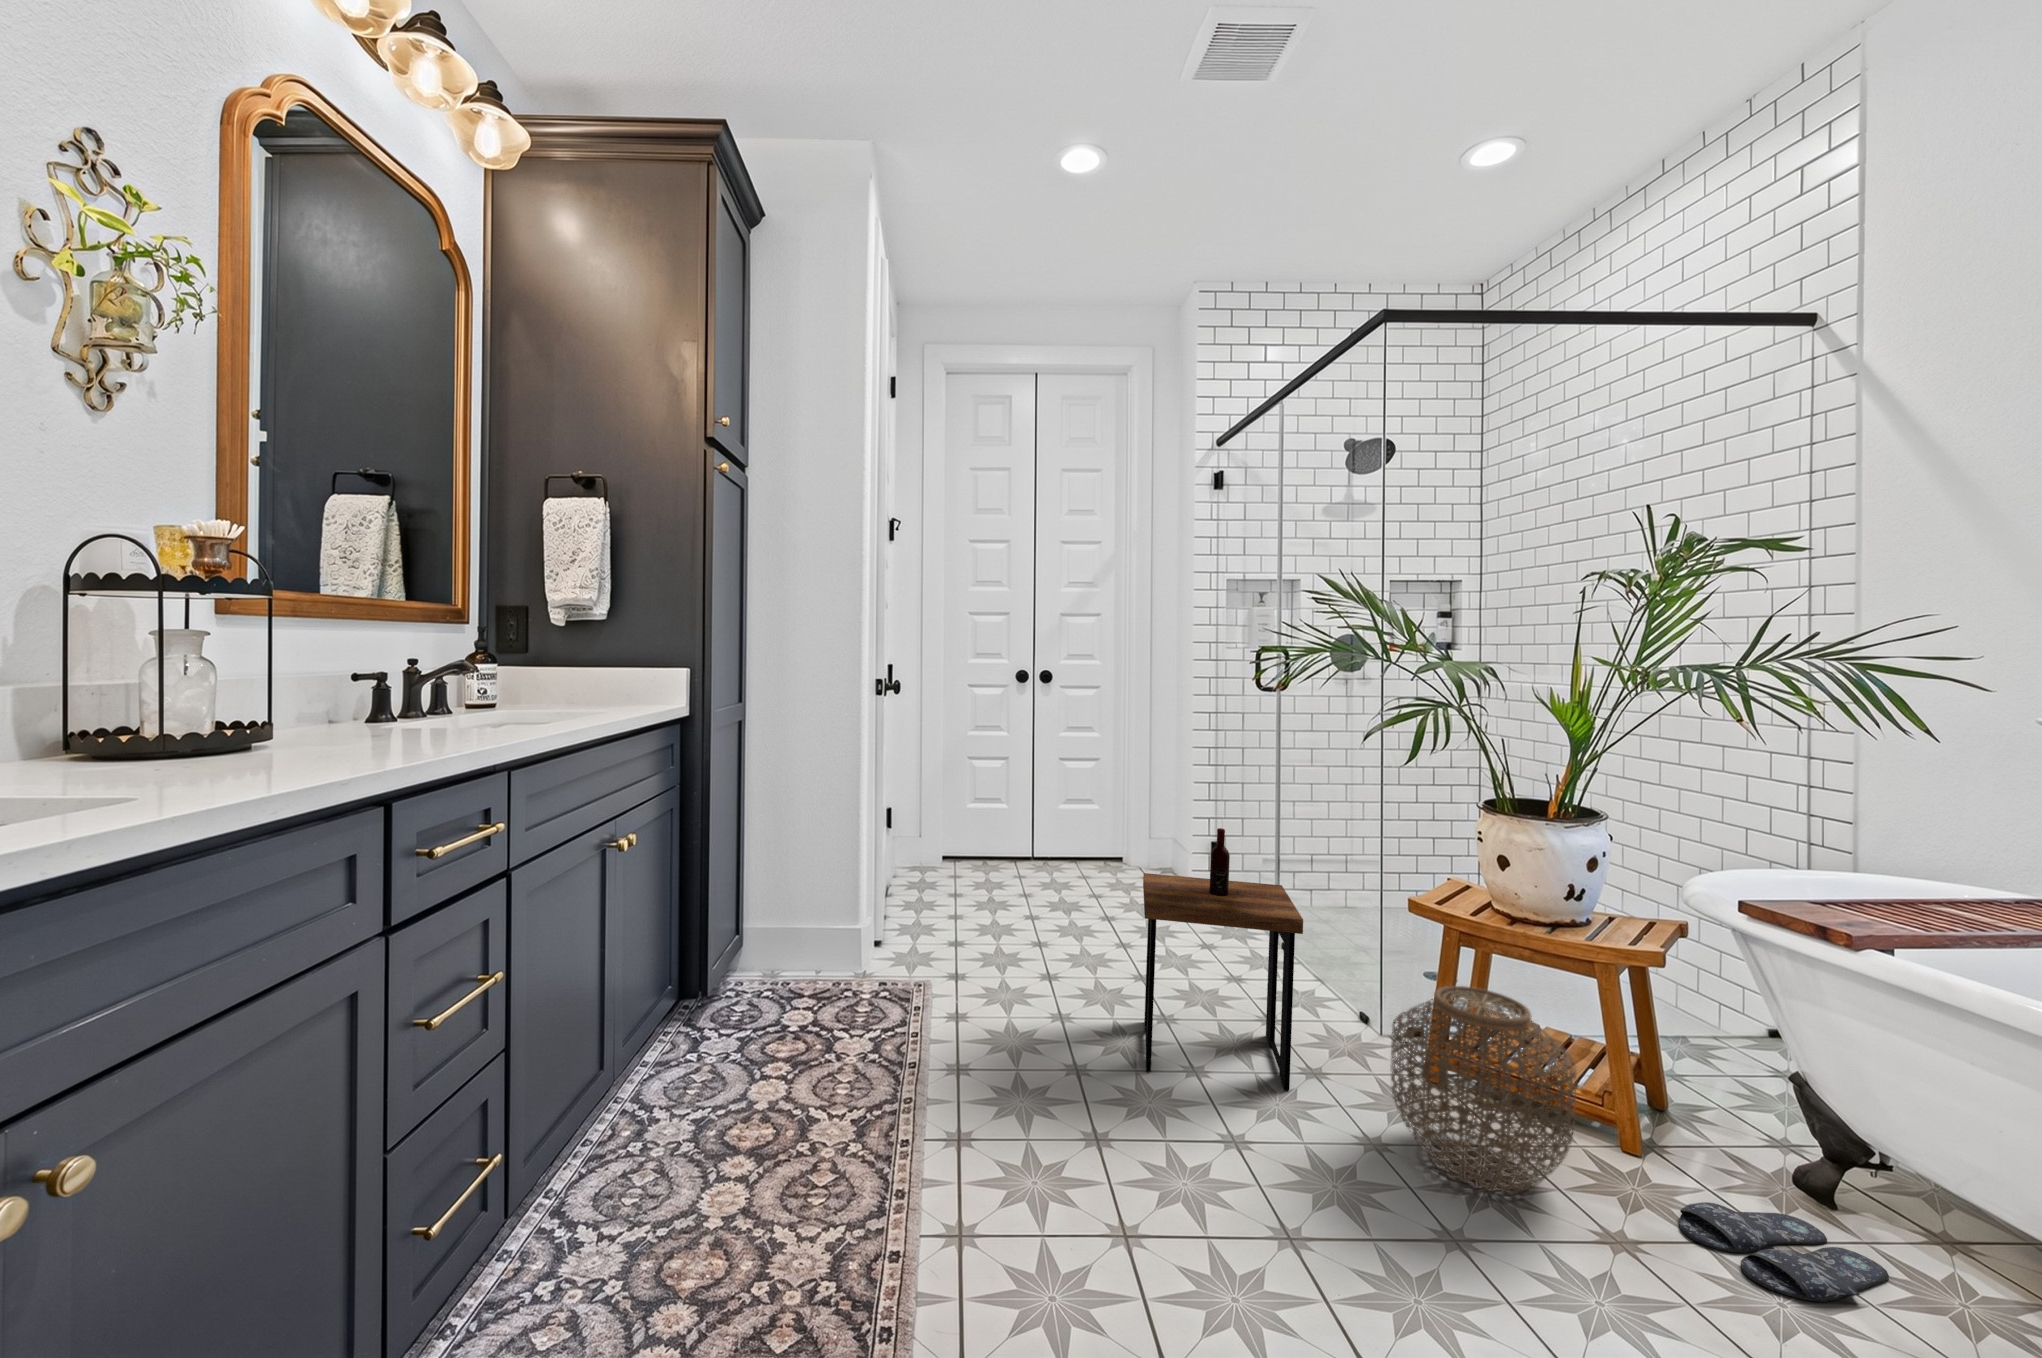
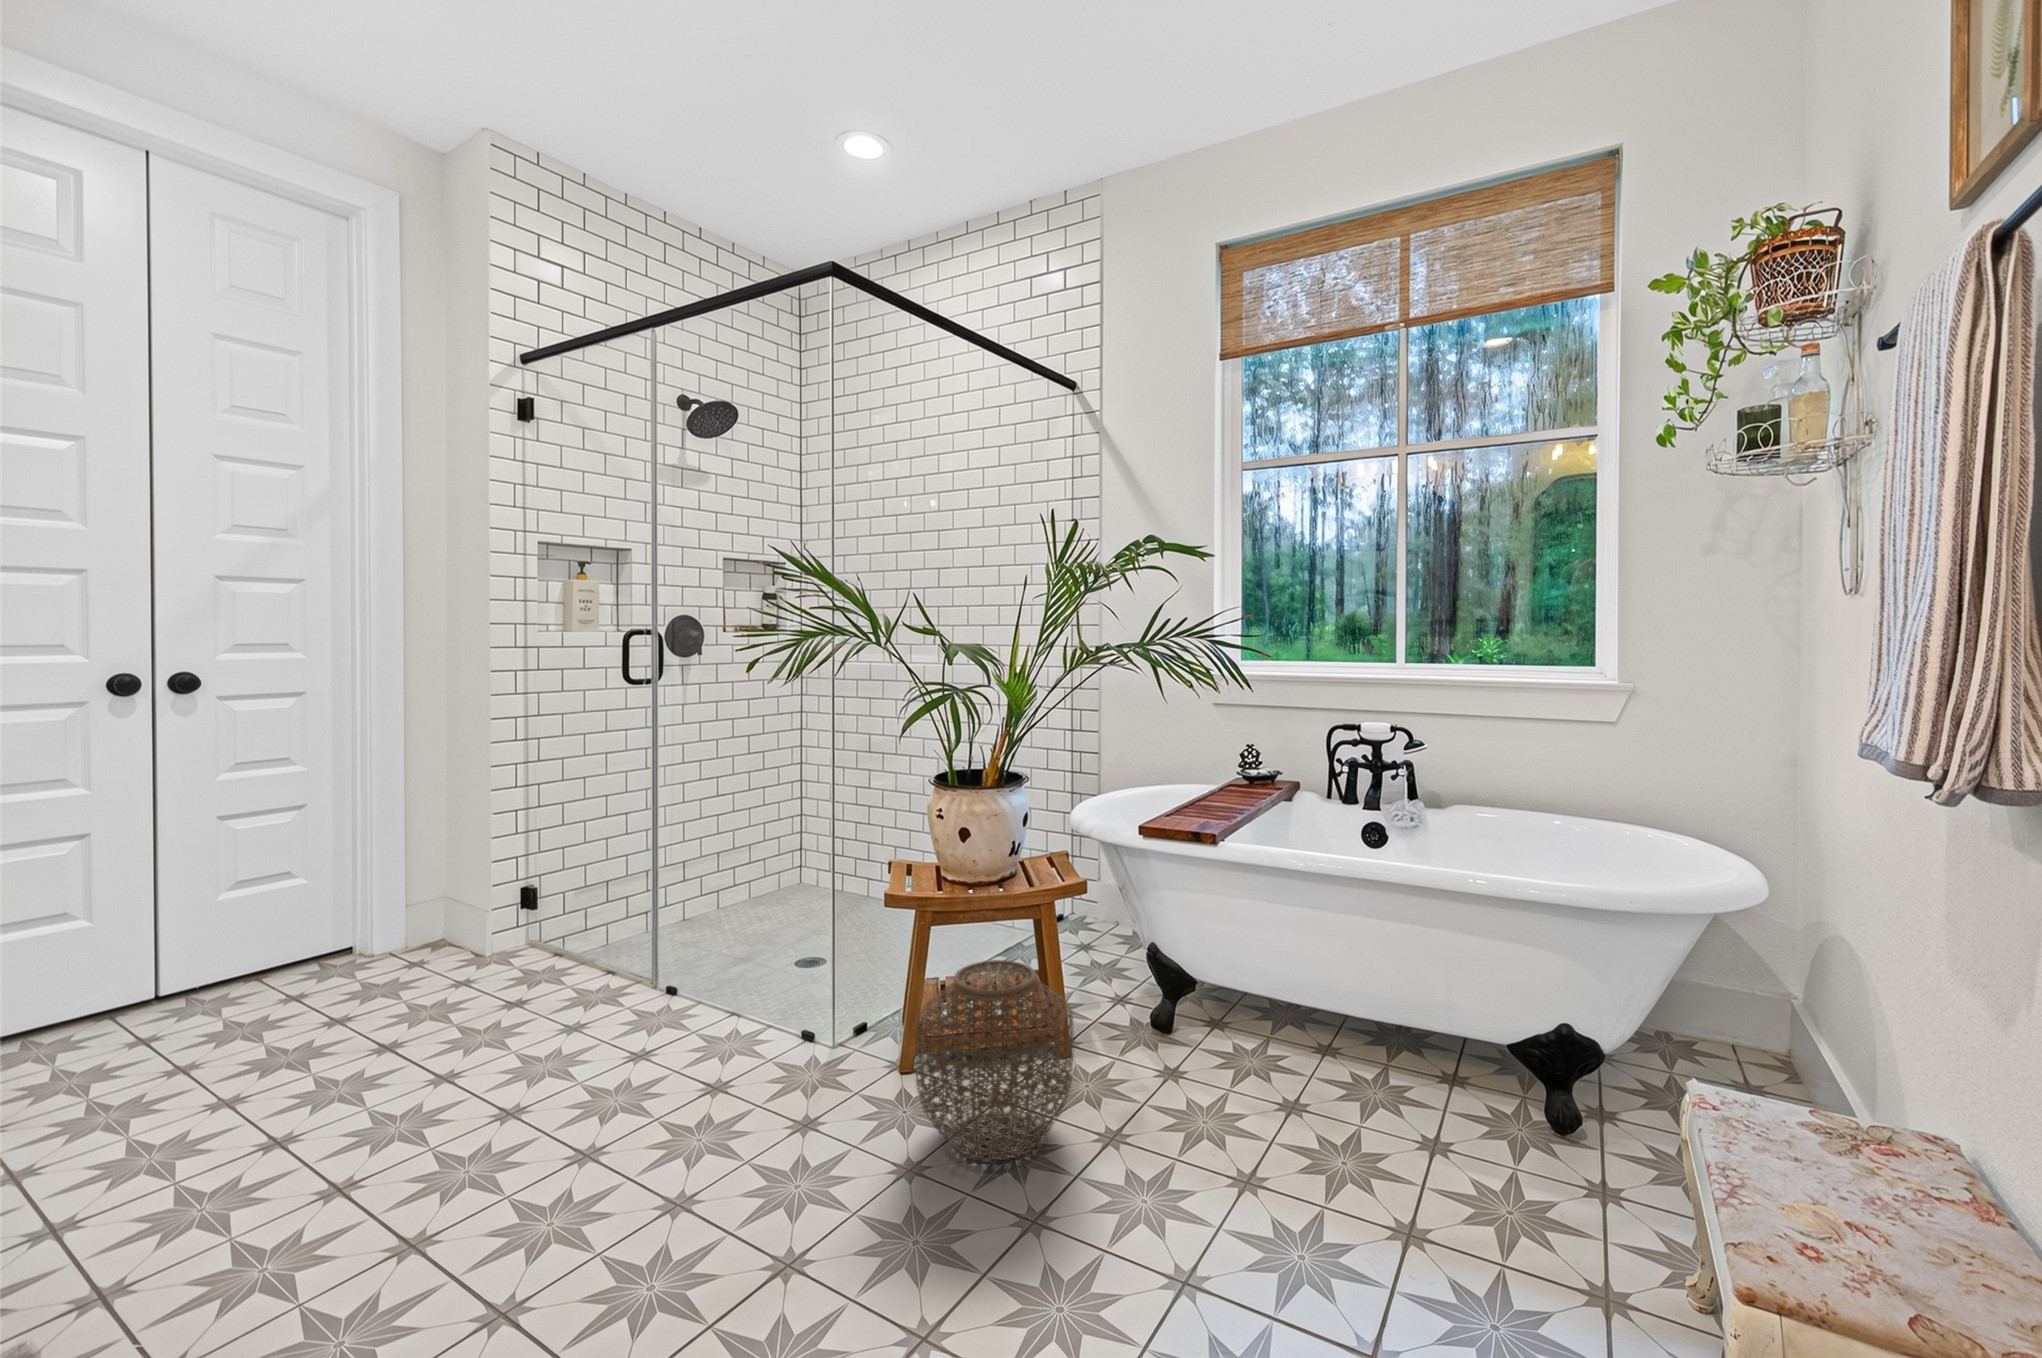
side table: present [1143,828,1303,1090] -> none [551,870,807,1247]
slippers: present [1679,1202,1889,1302] -> none [1126,1050,1231,1115]

